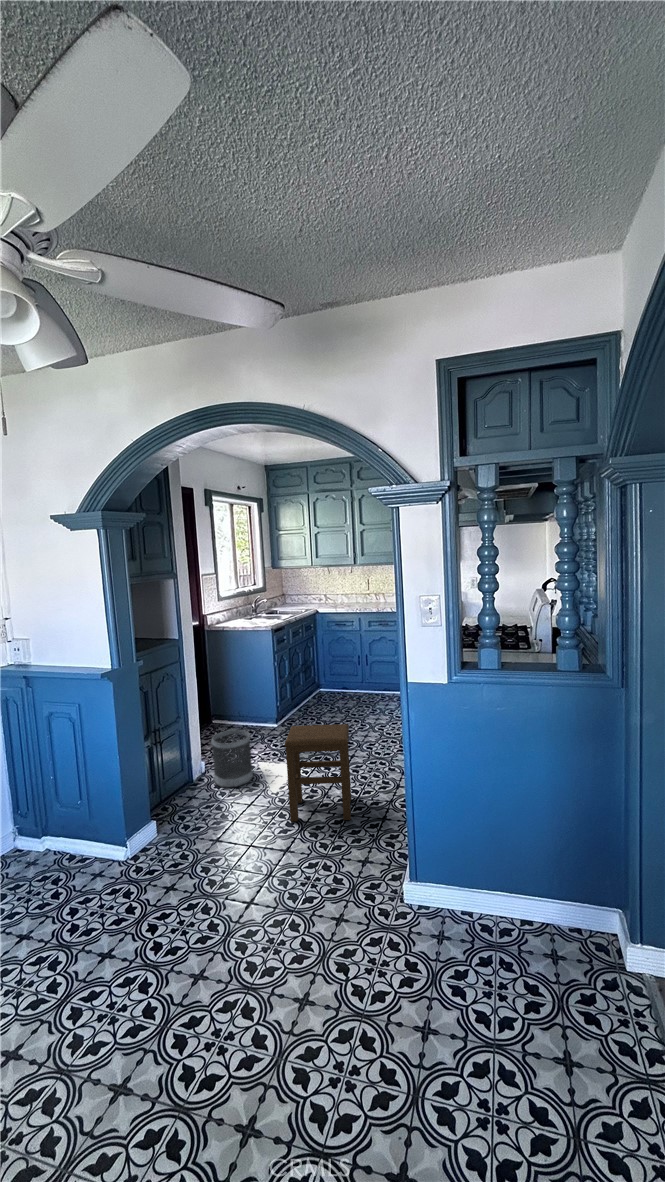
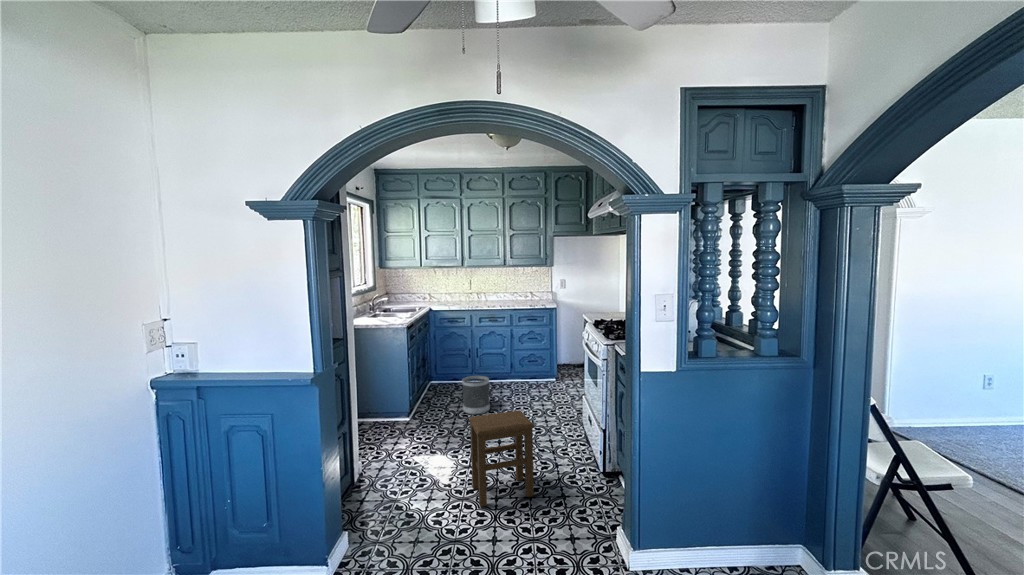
wastebasket: present [211,730,253,788] -> present [462,376,490,415]

